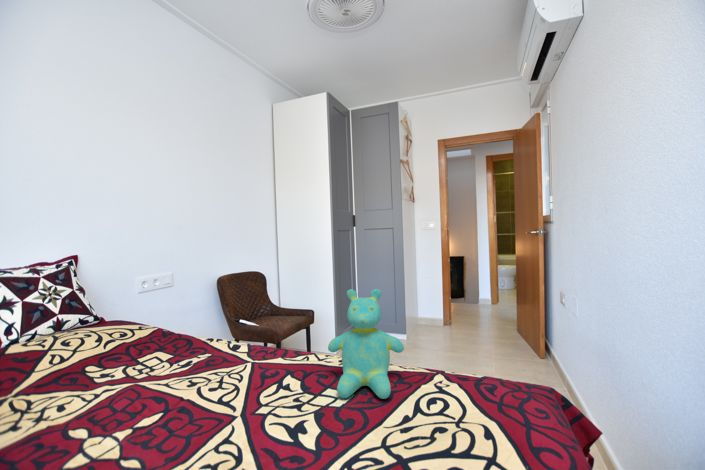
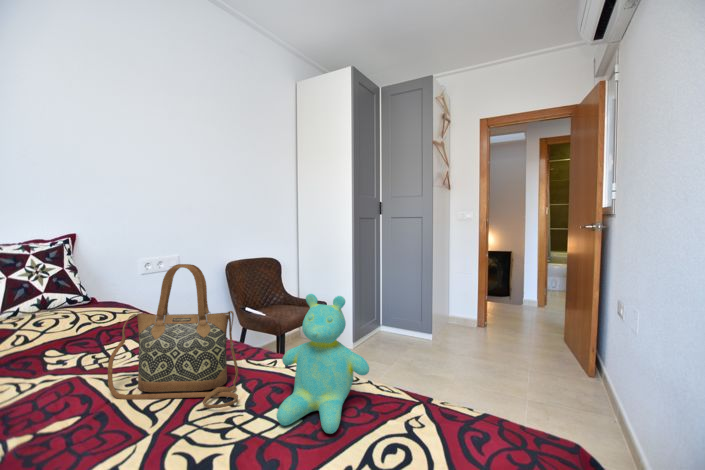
handbag: none [170,272,296,397] -> present [108,264,238,408]

